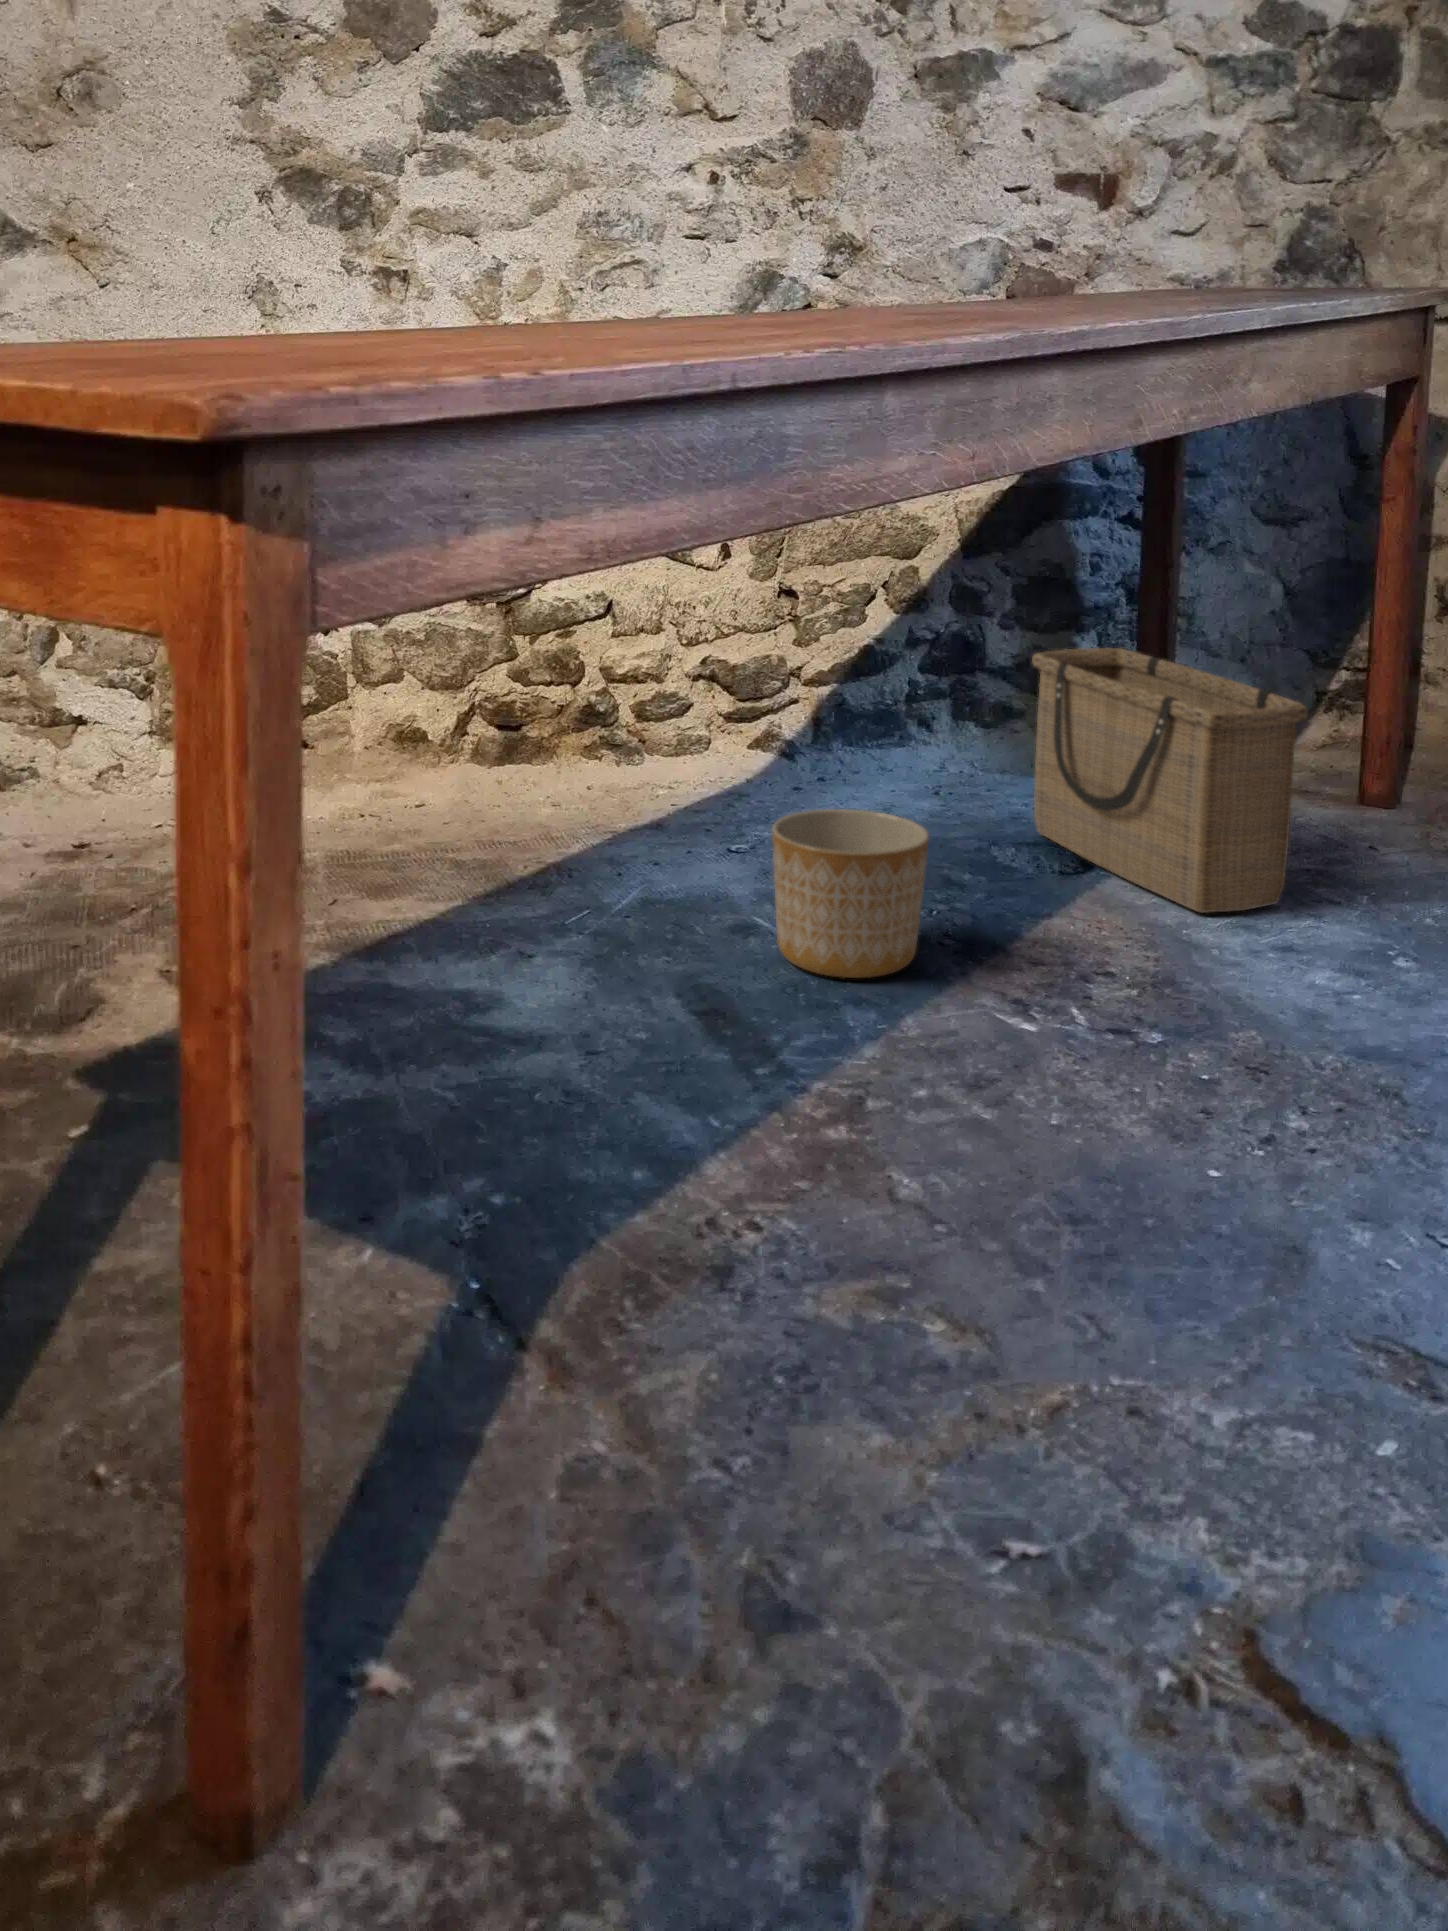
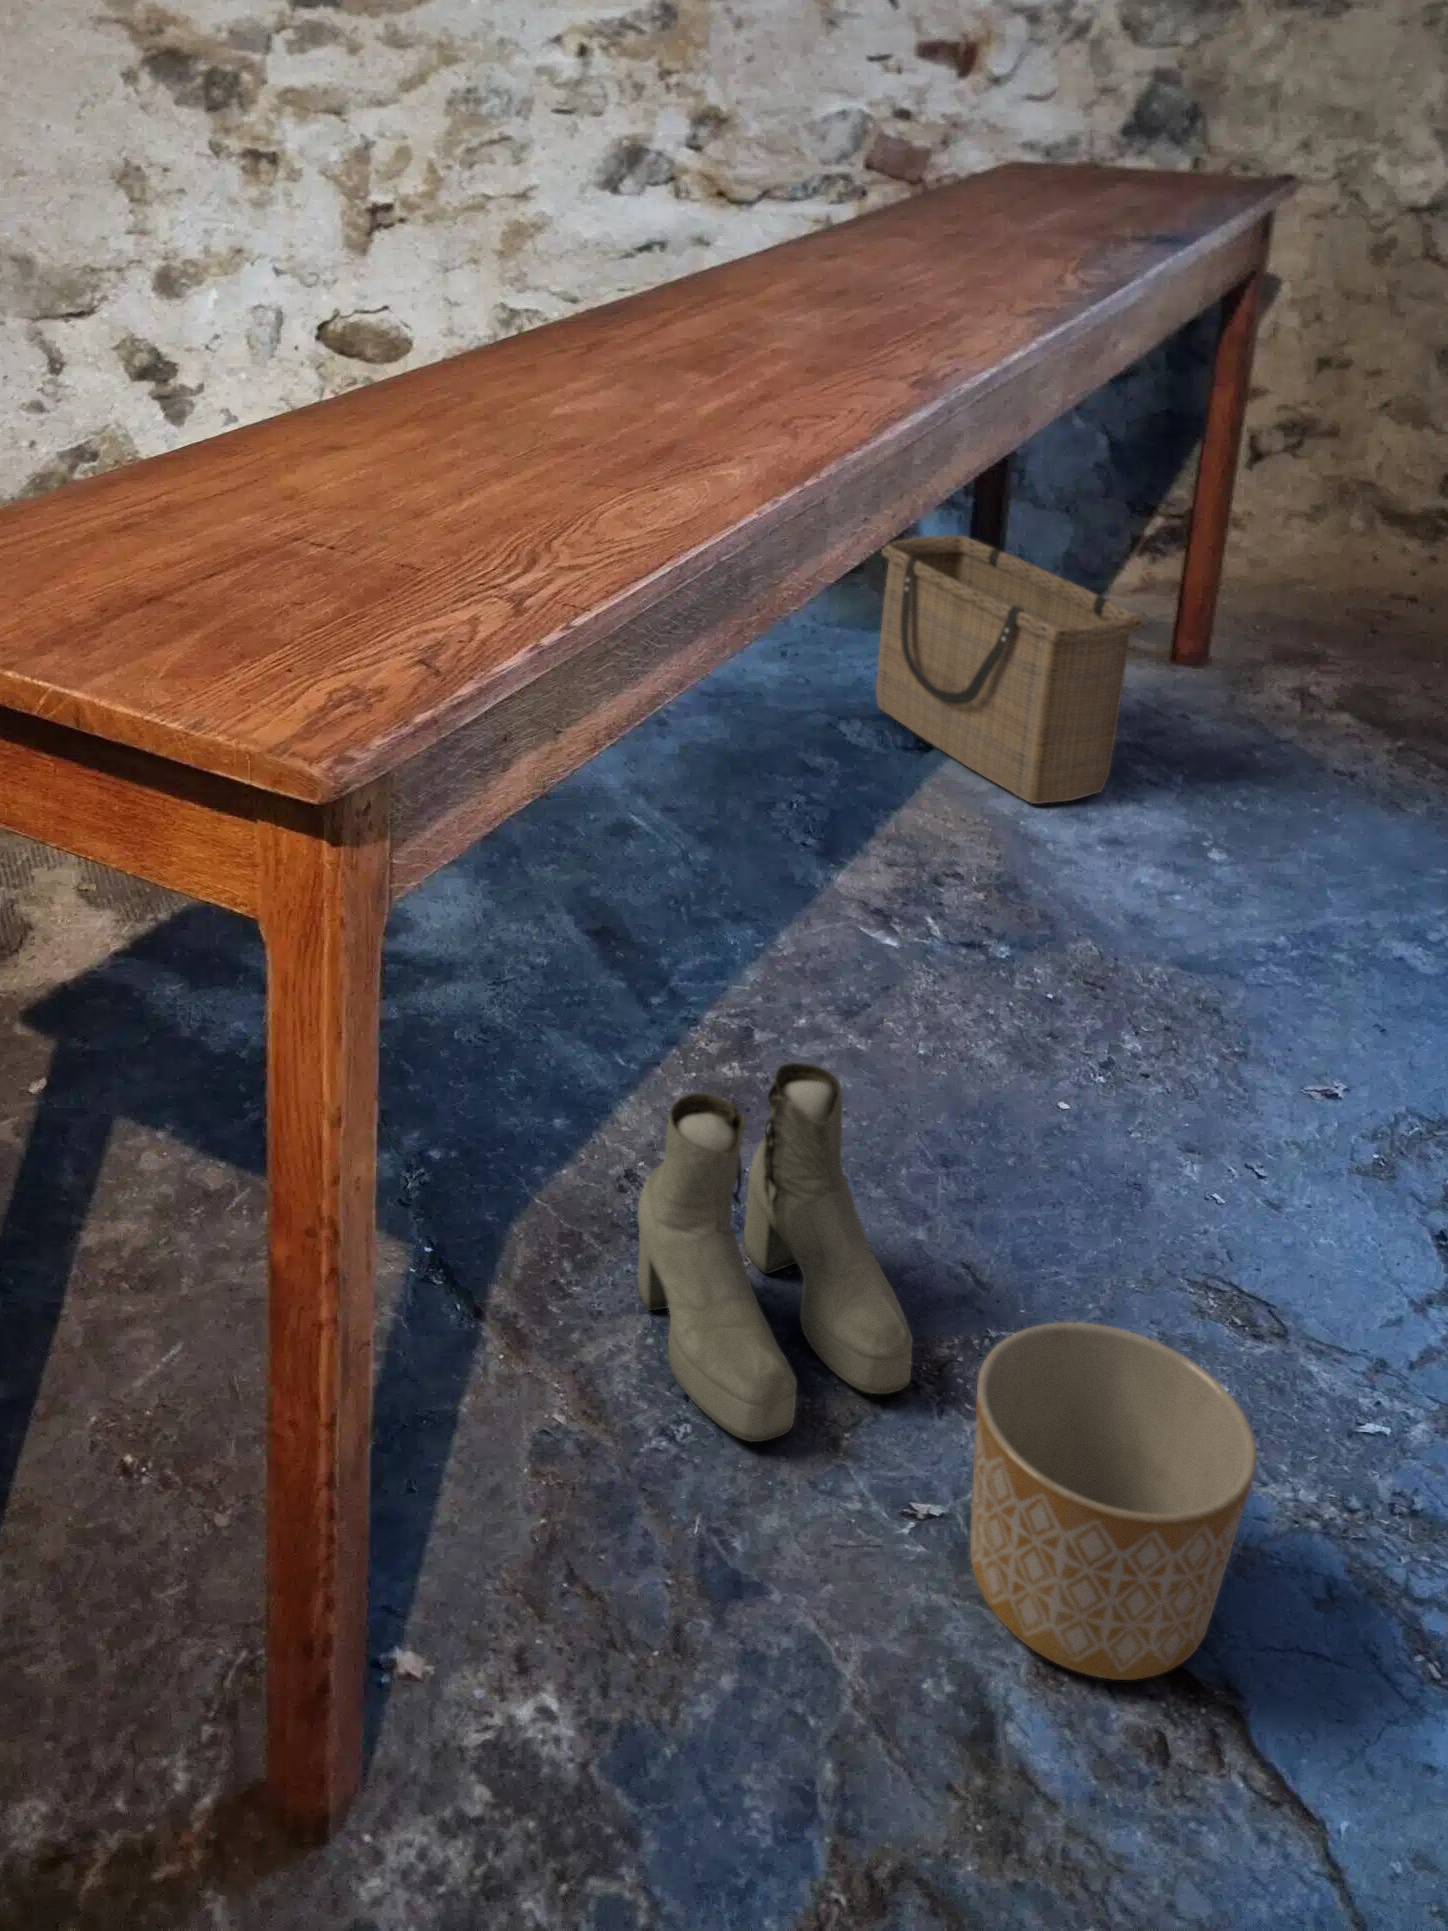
planter: present [772,809,929,978] -> present [970,1322,1257,1680]
boots: none [703,1060,1012,1473] -> present [638,1062,913,1442]

